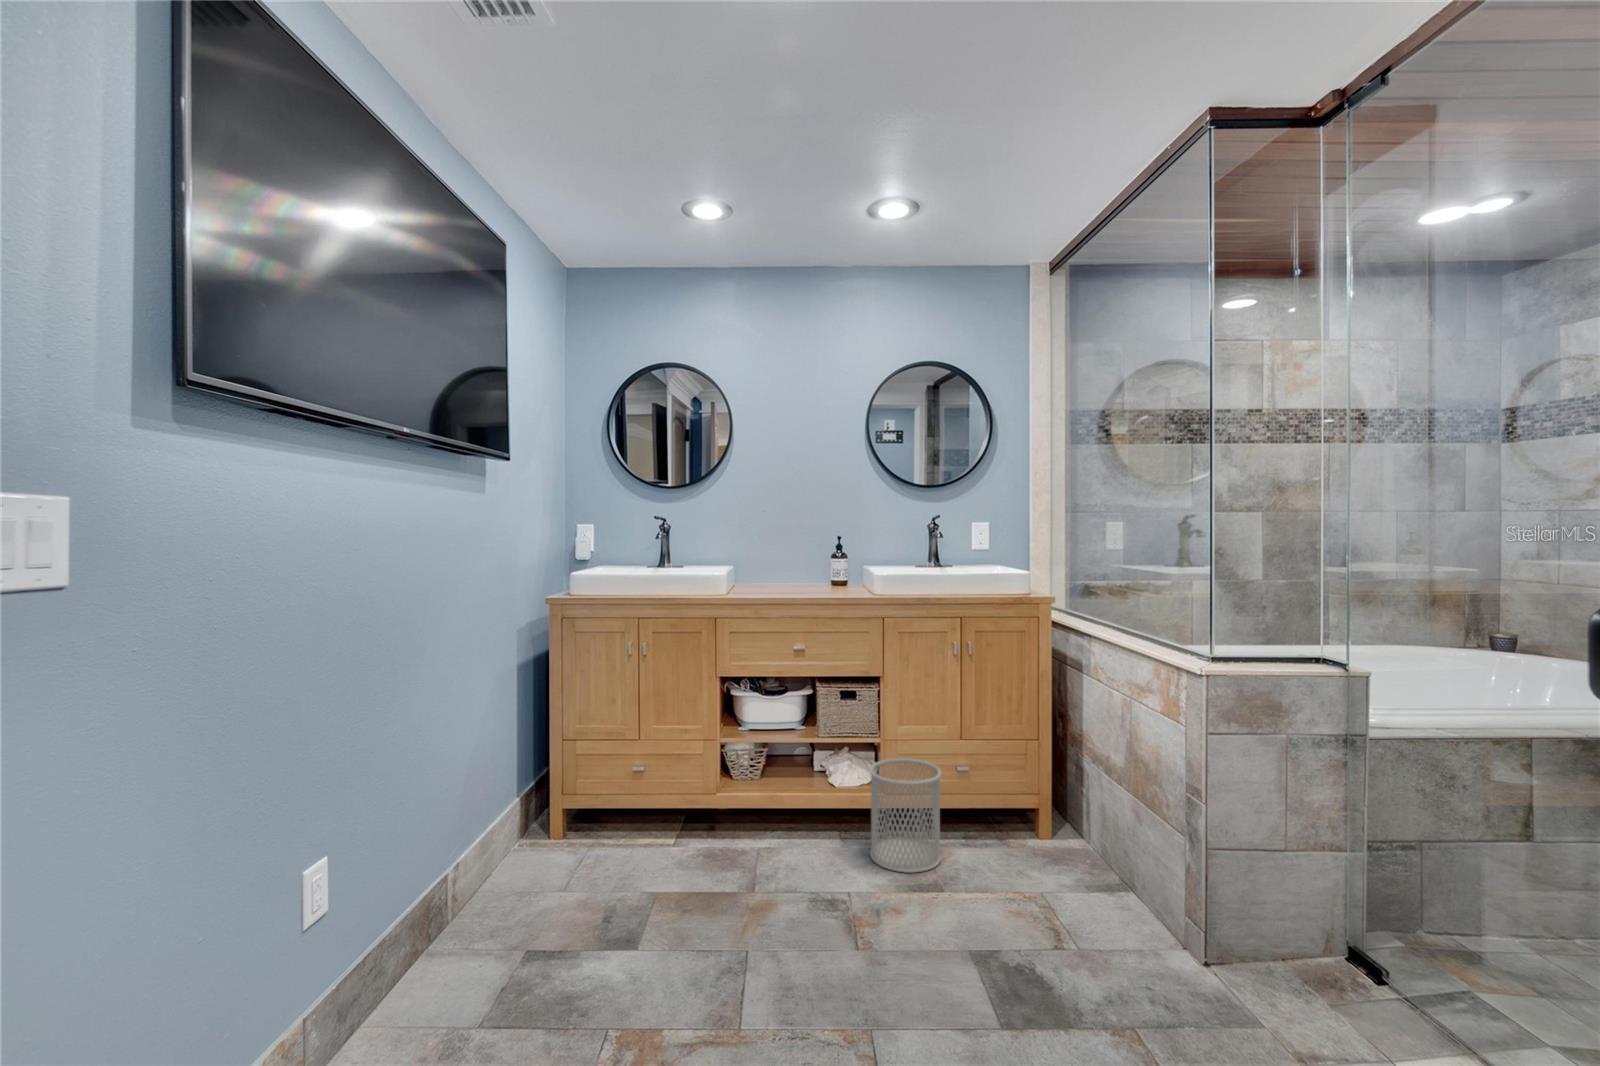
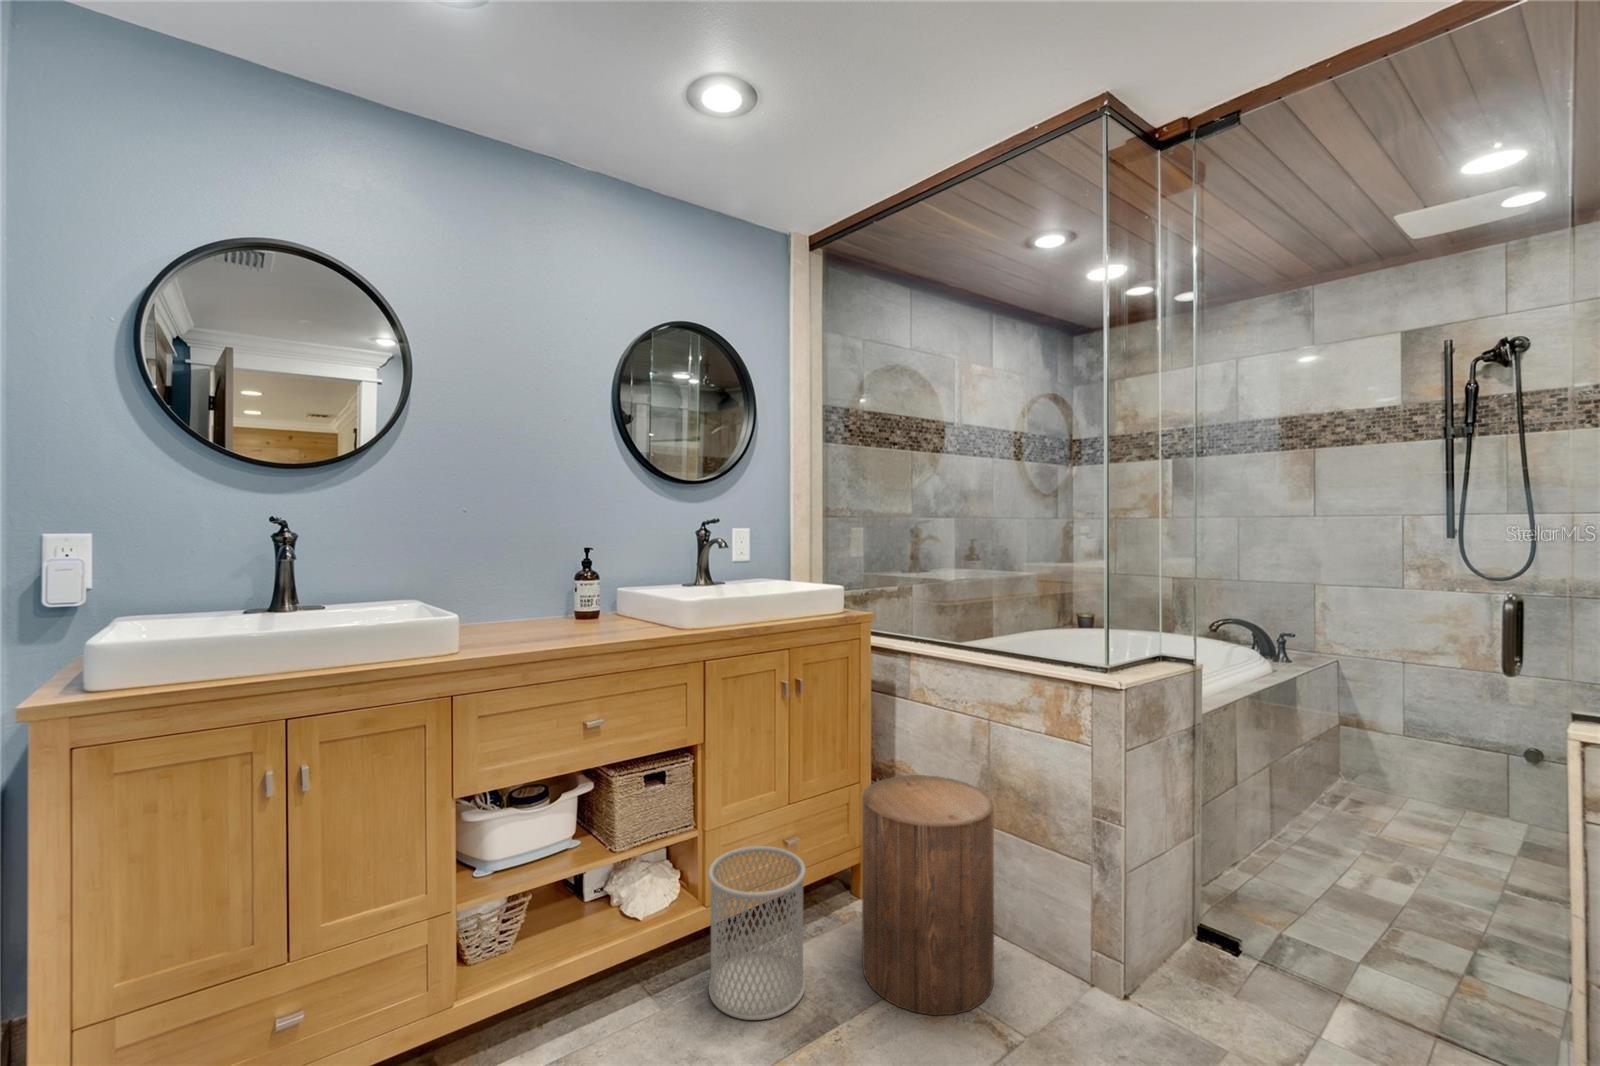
stool: none [983,730,1096,918] -> present [862,775,994,1015]

